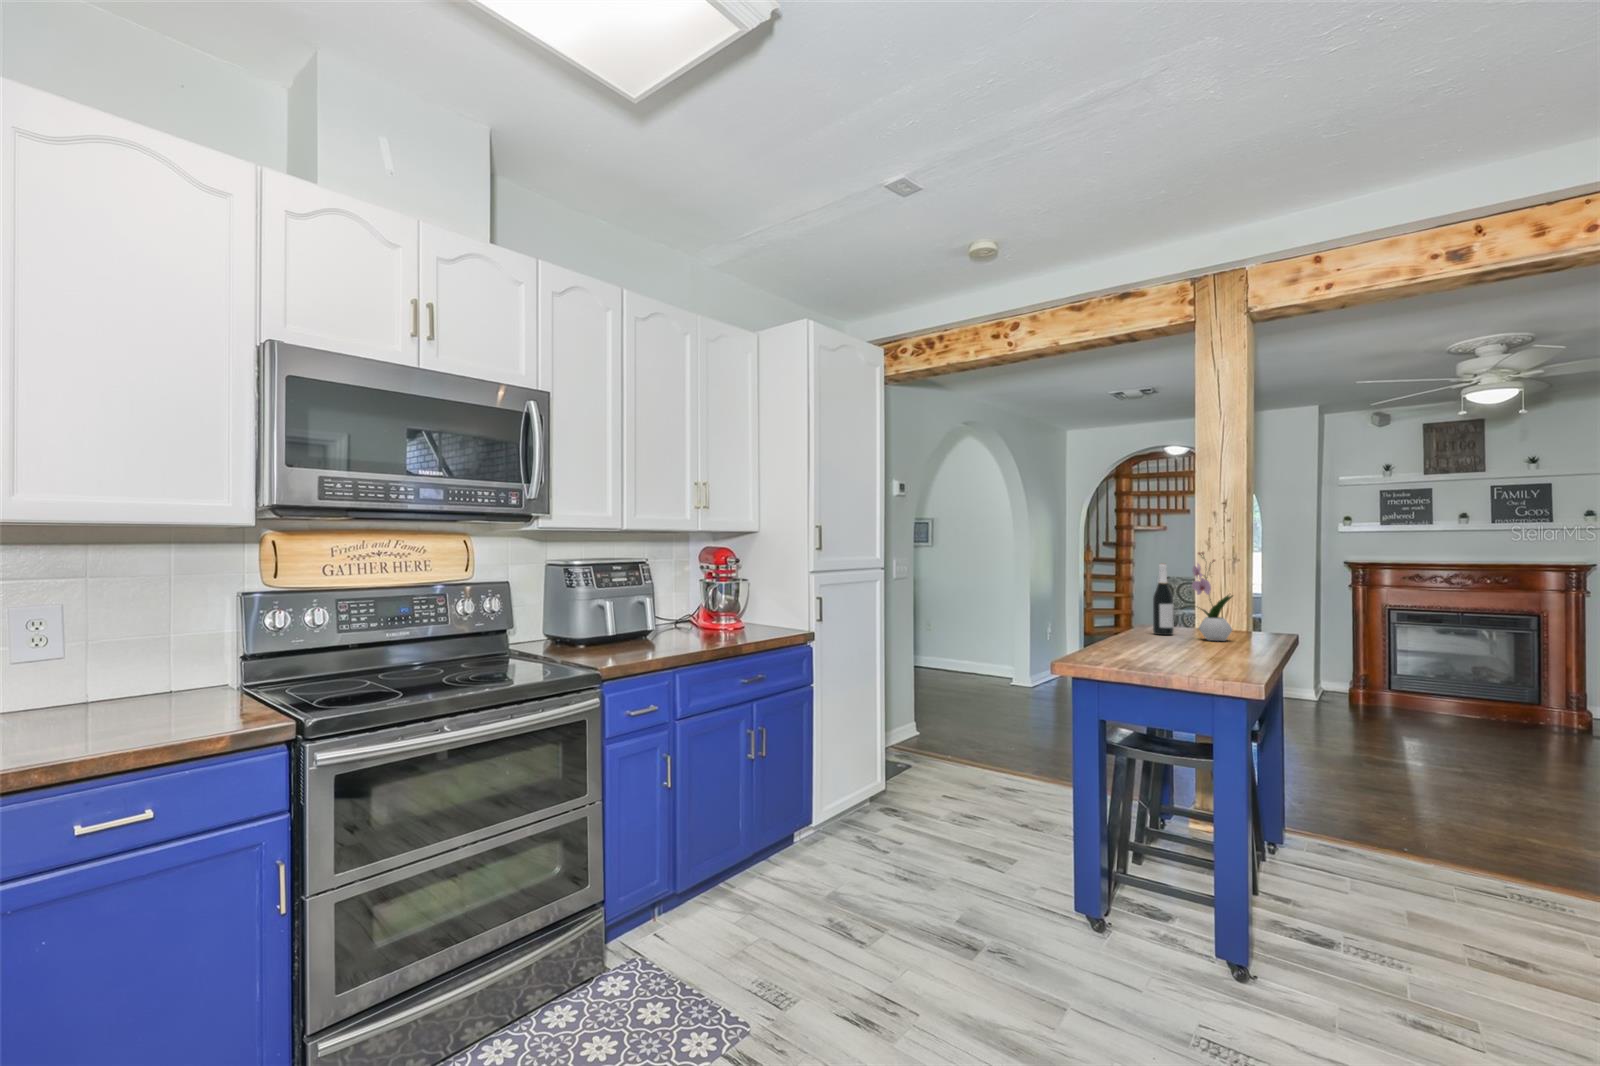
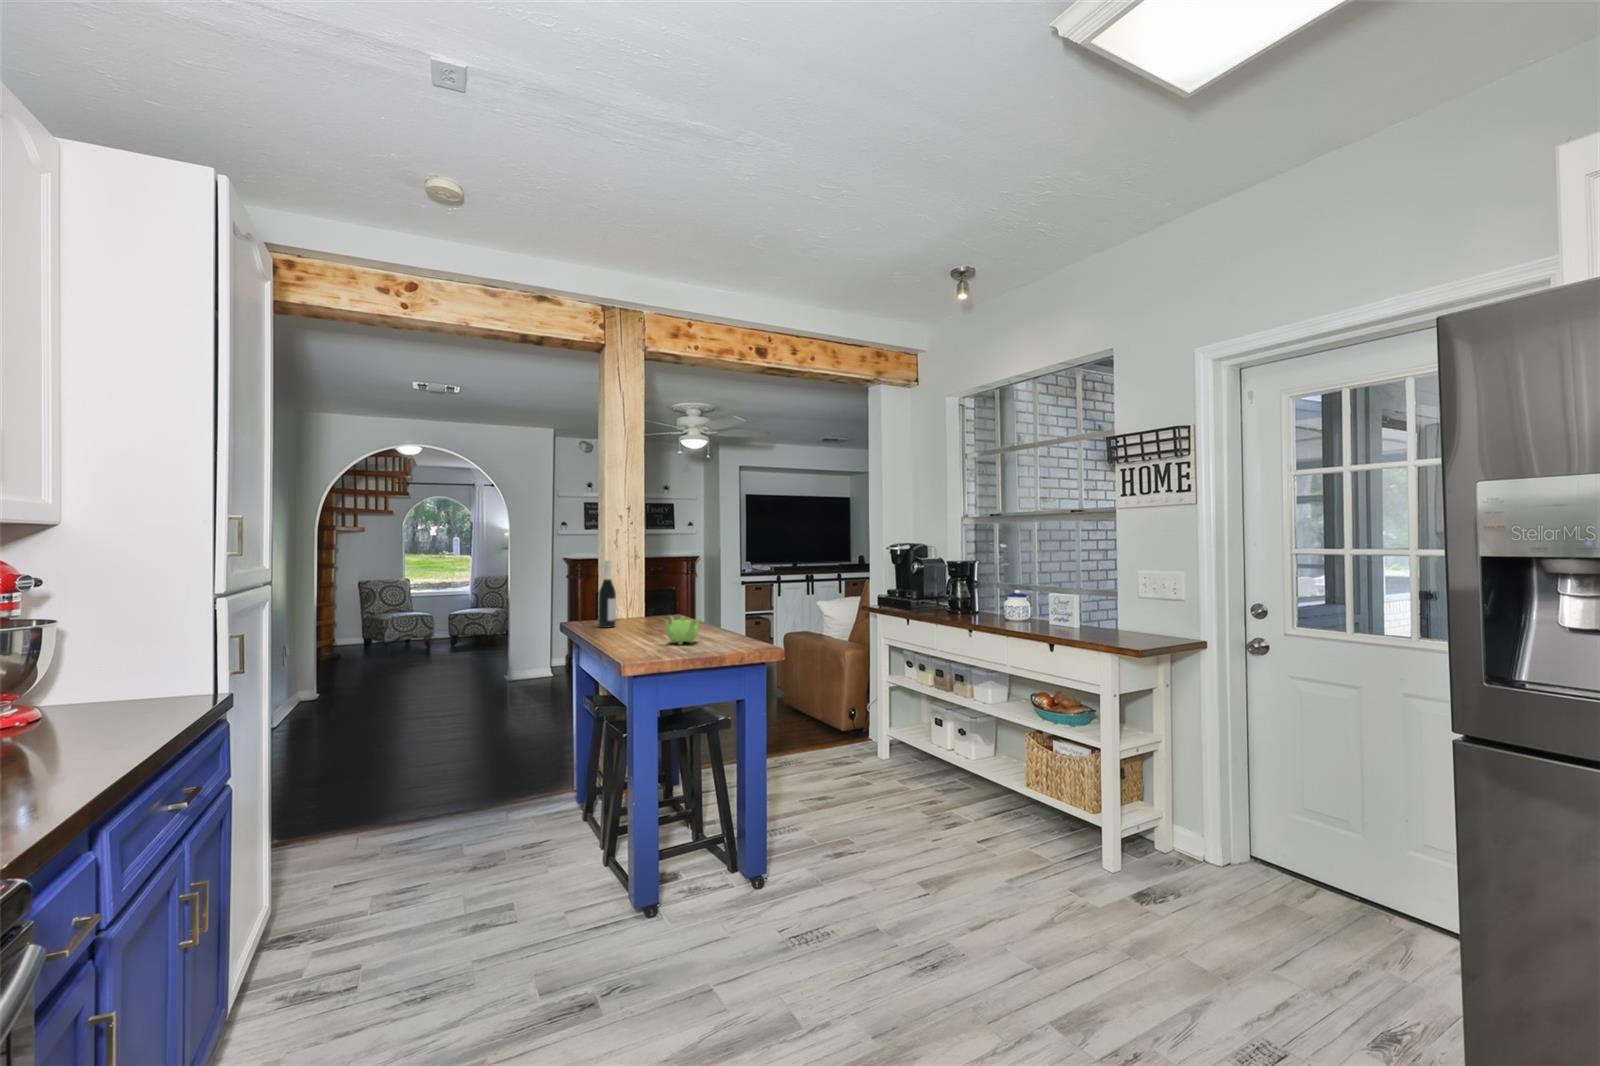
flower arrangement: present [1192,552,1233,641] -> none [638,550,673,627]
teapot: none [1141,626,1199,659] -> present [665,617,701,645]

